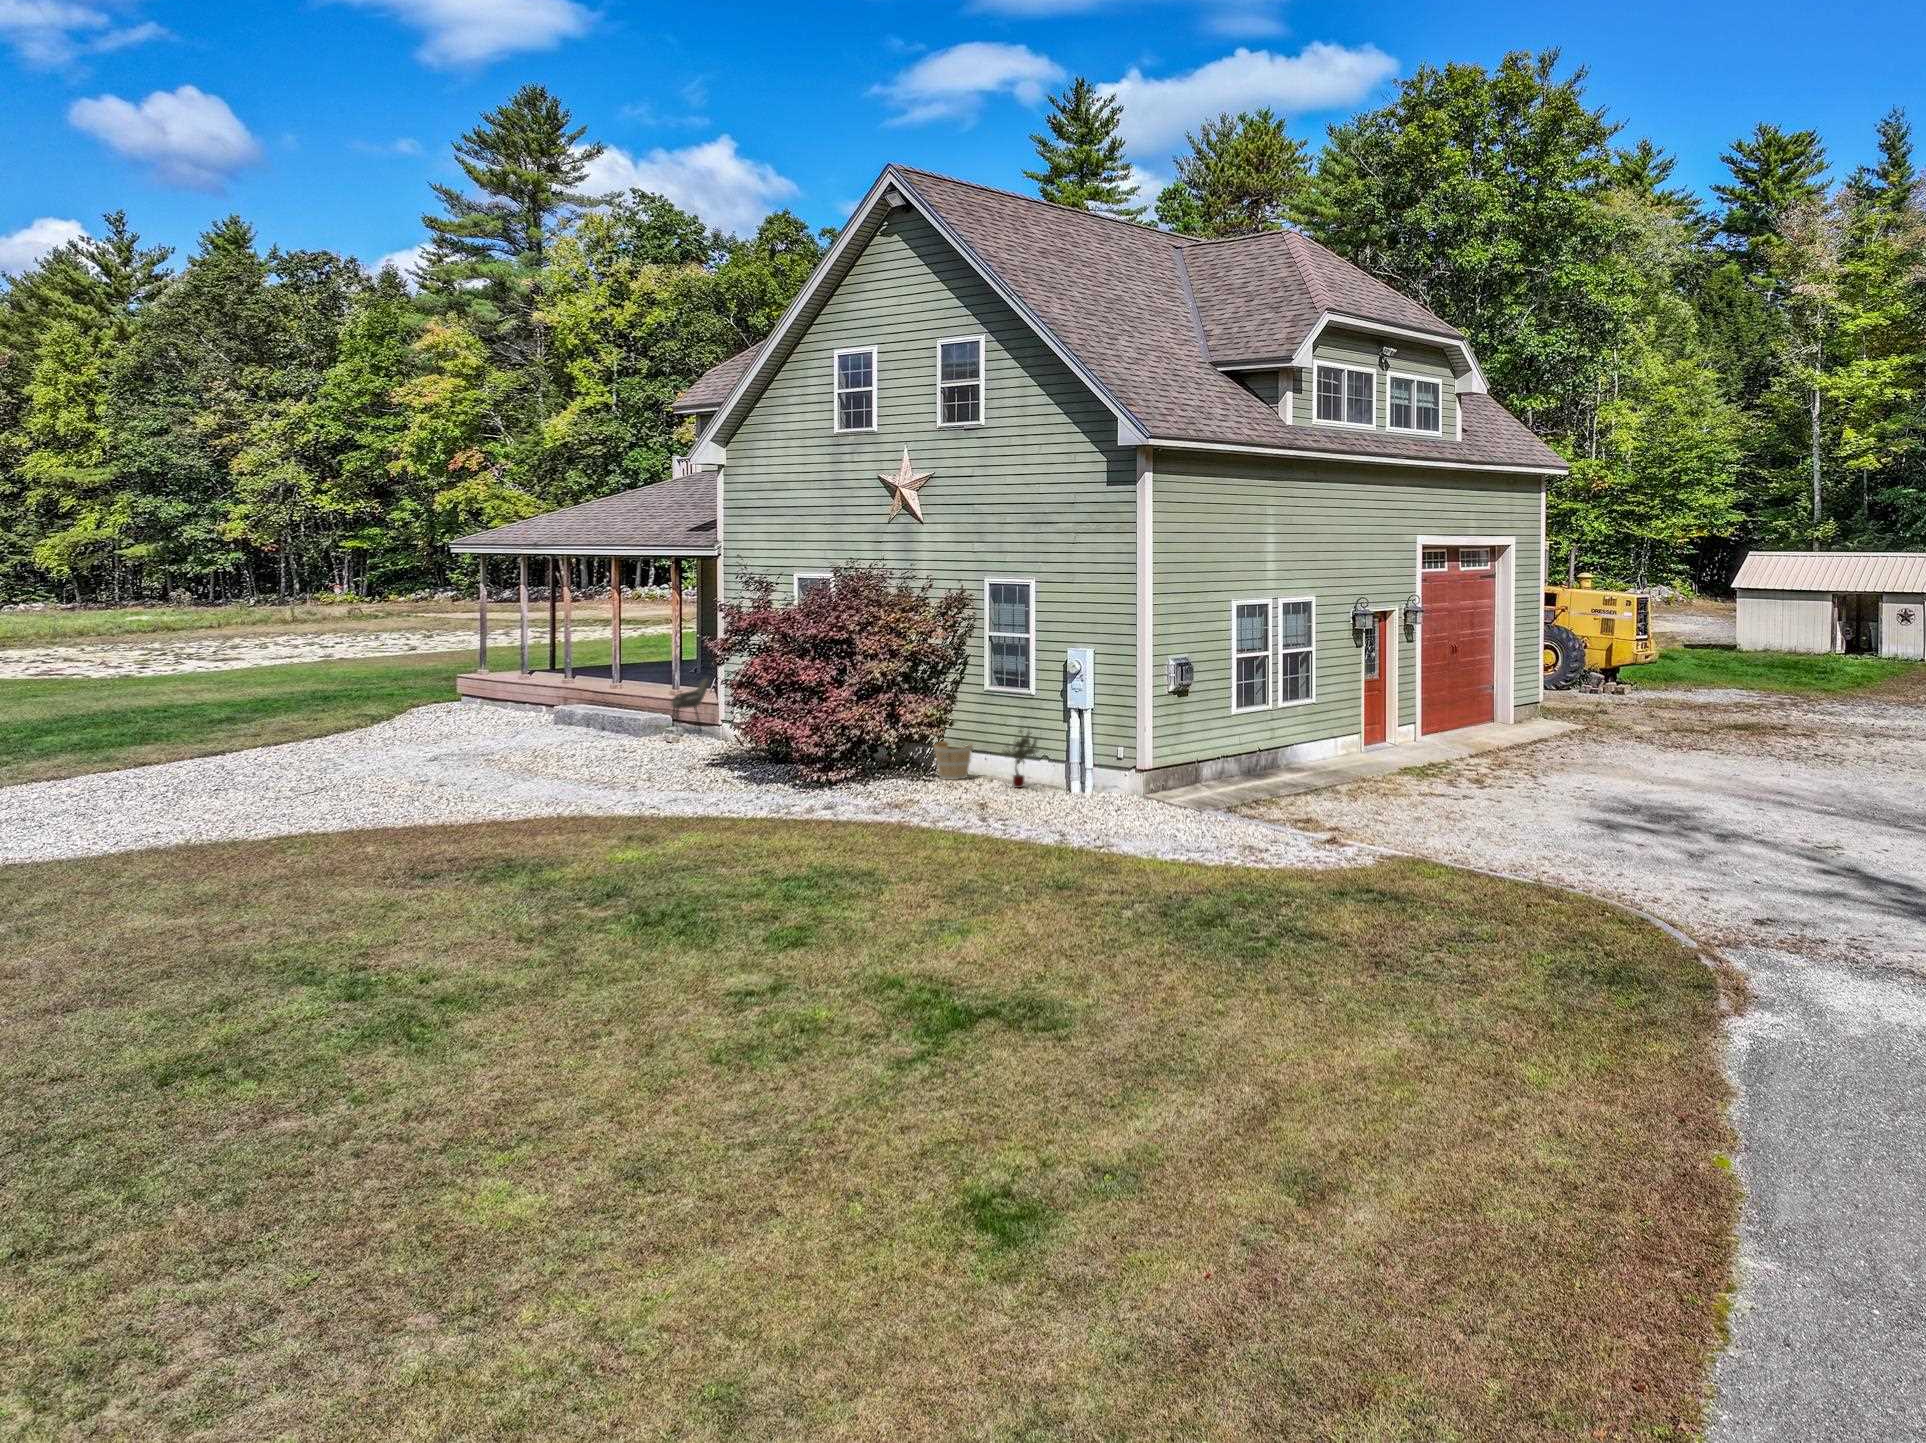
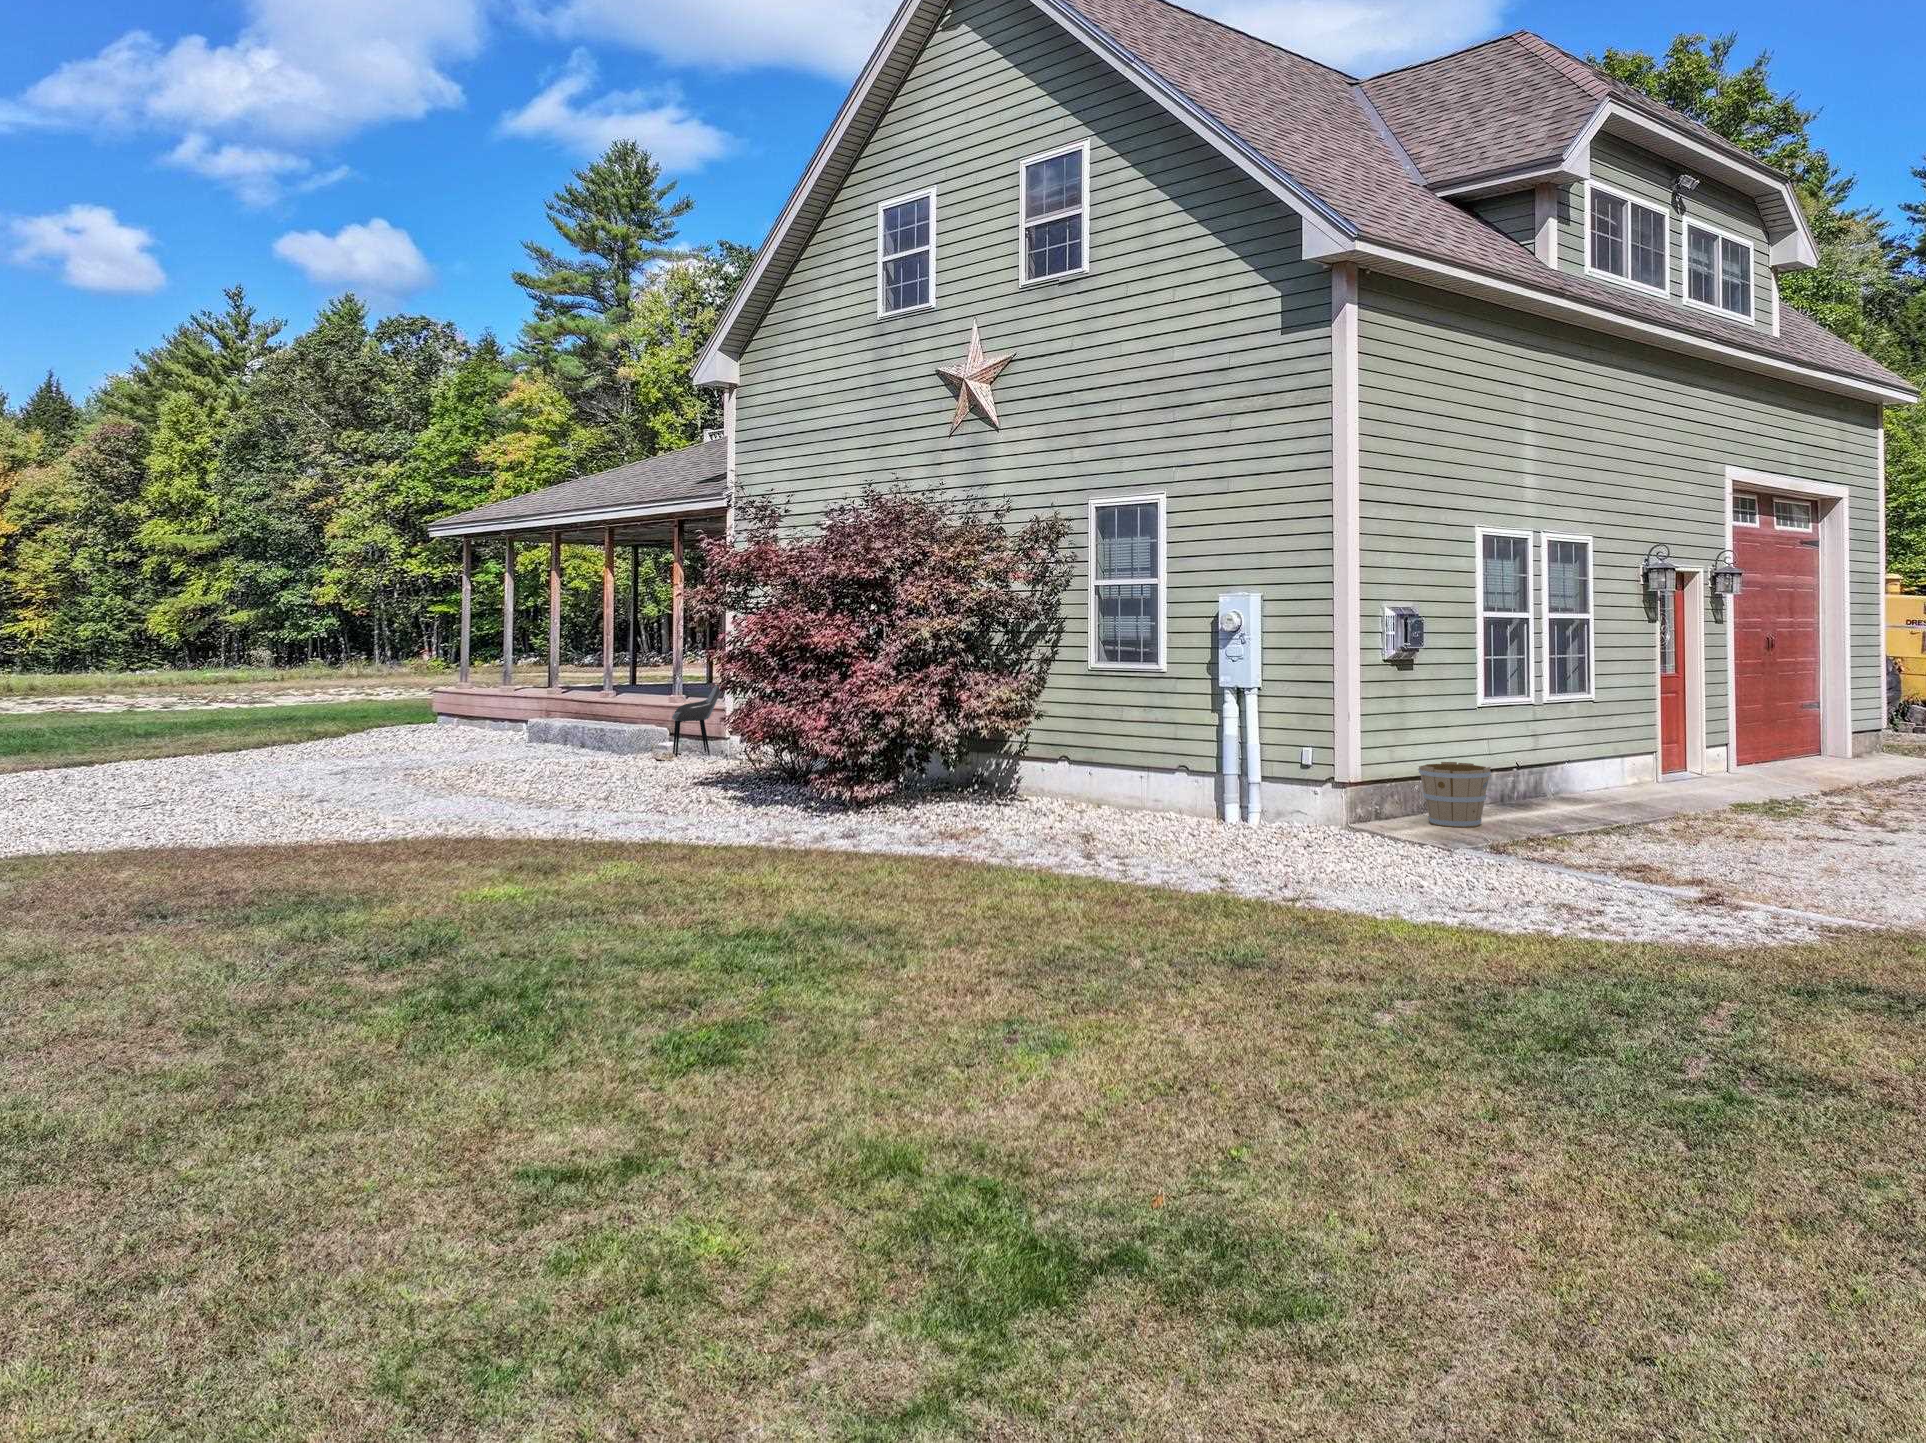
potted tree: present [1002,728,1038,788] -> none [1112,717,1175,814]
wooden bucket: present [934,741,973,780] -> present [1418,762,1491,827]

